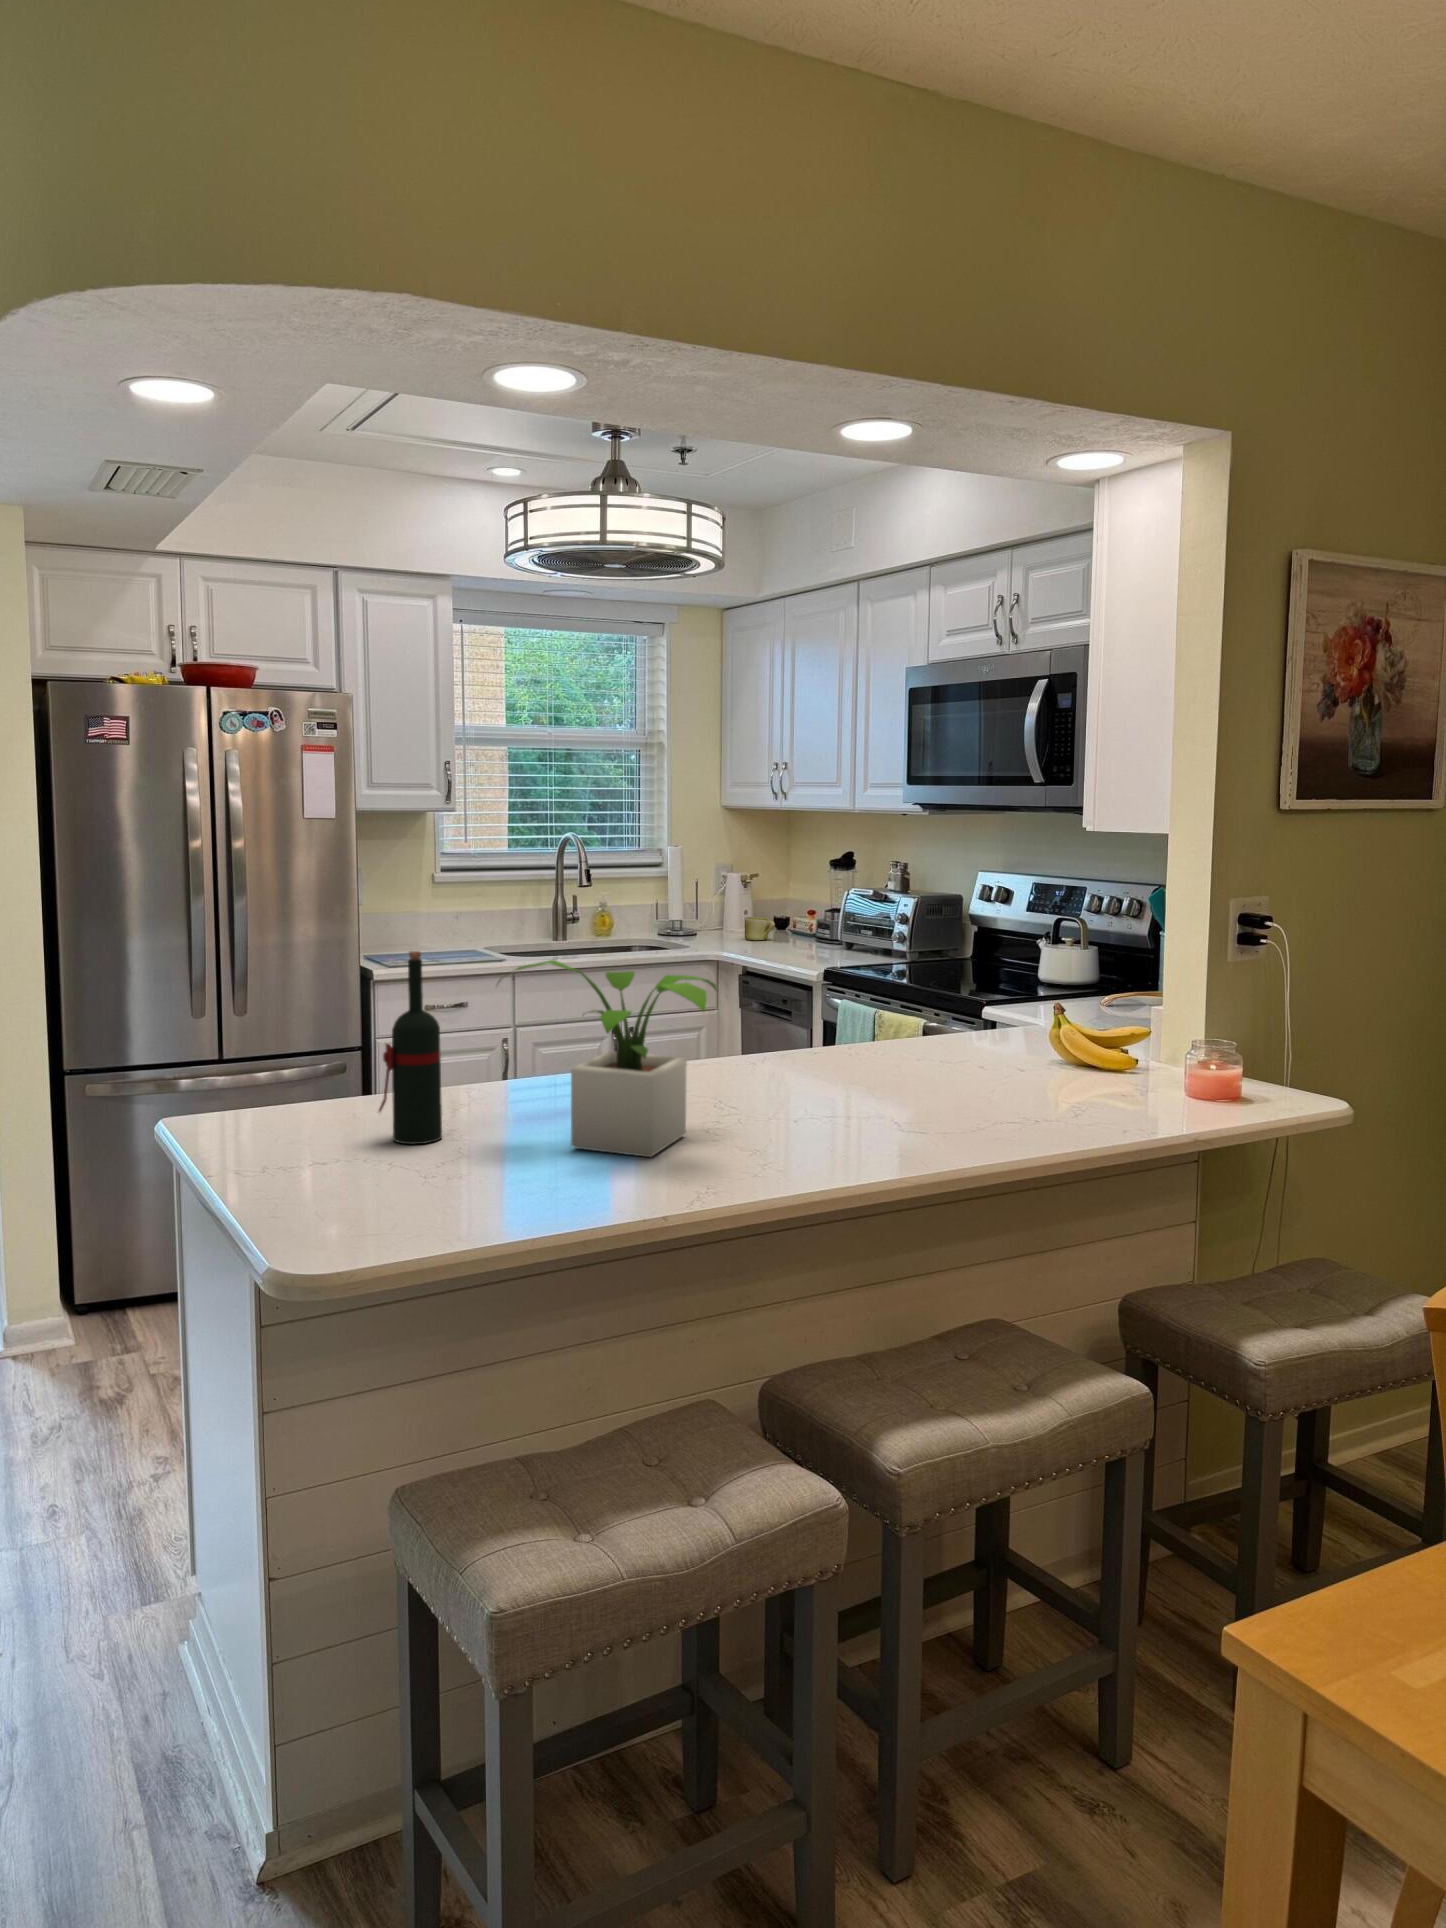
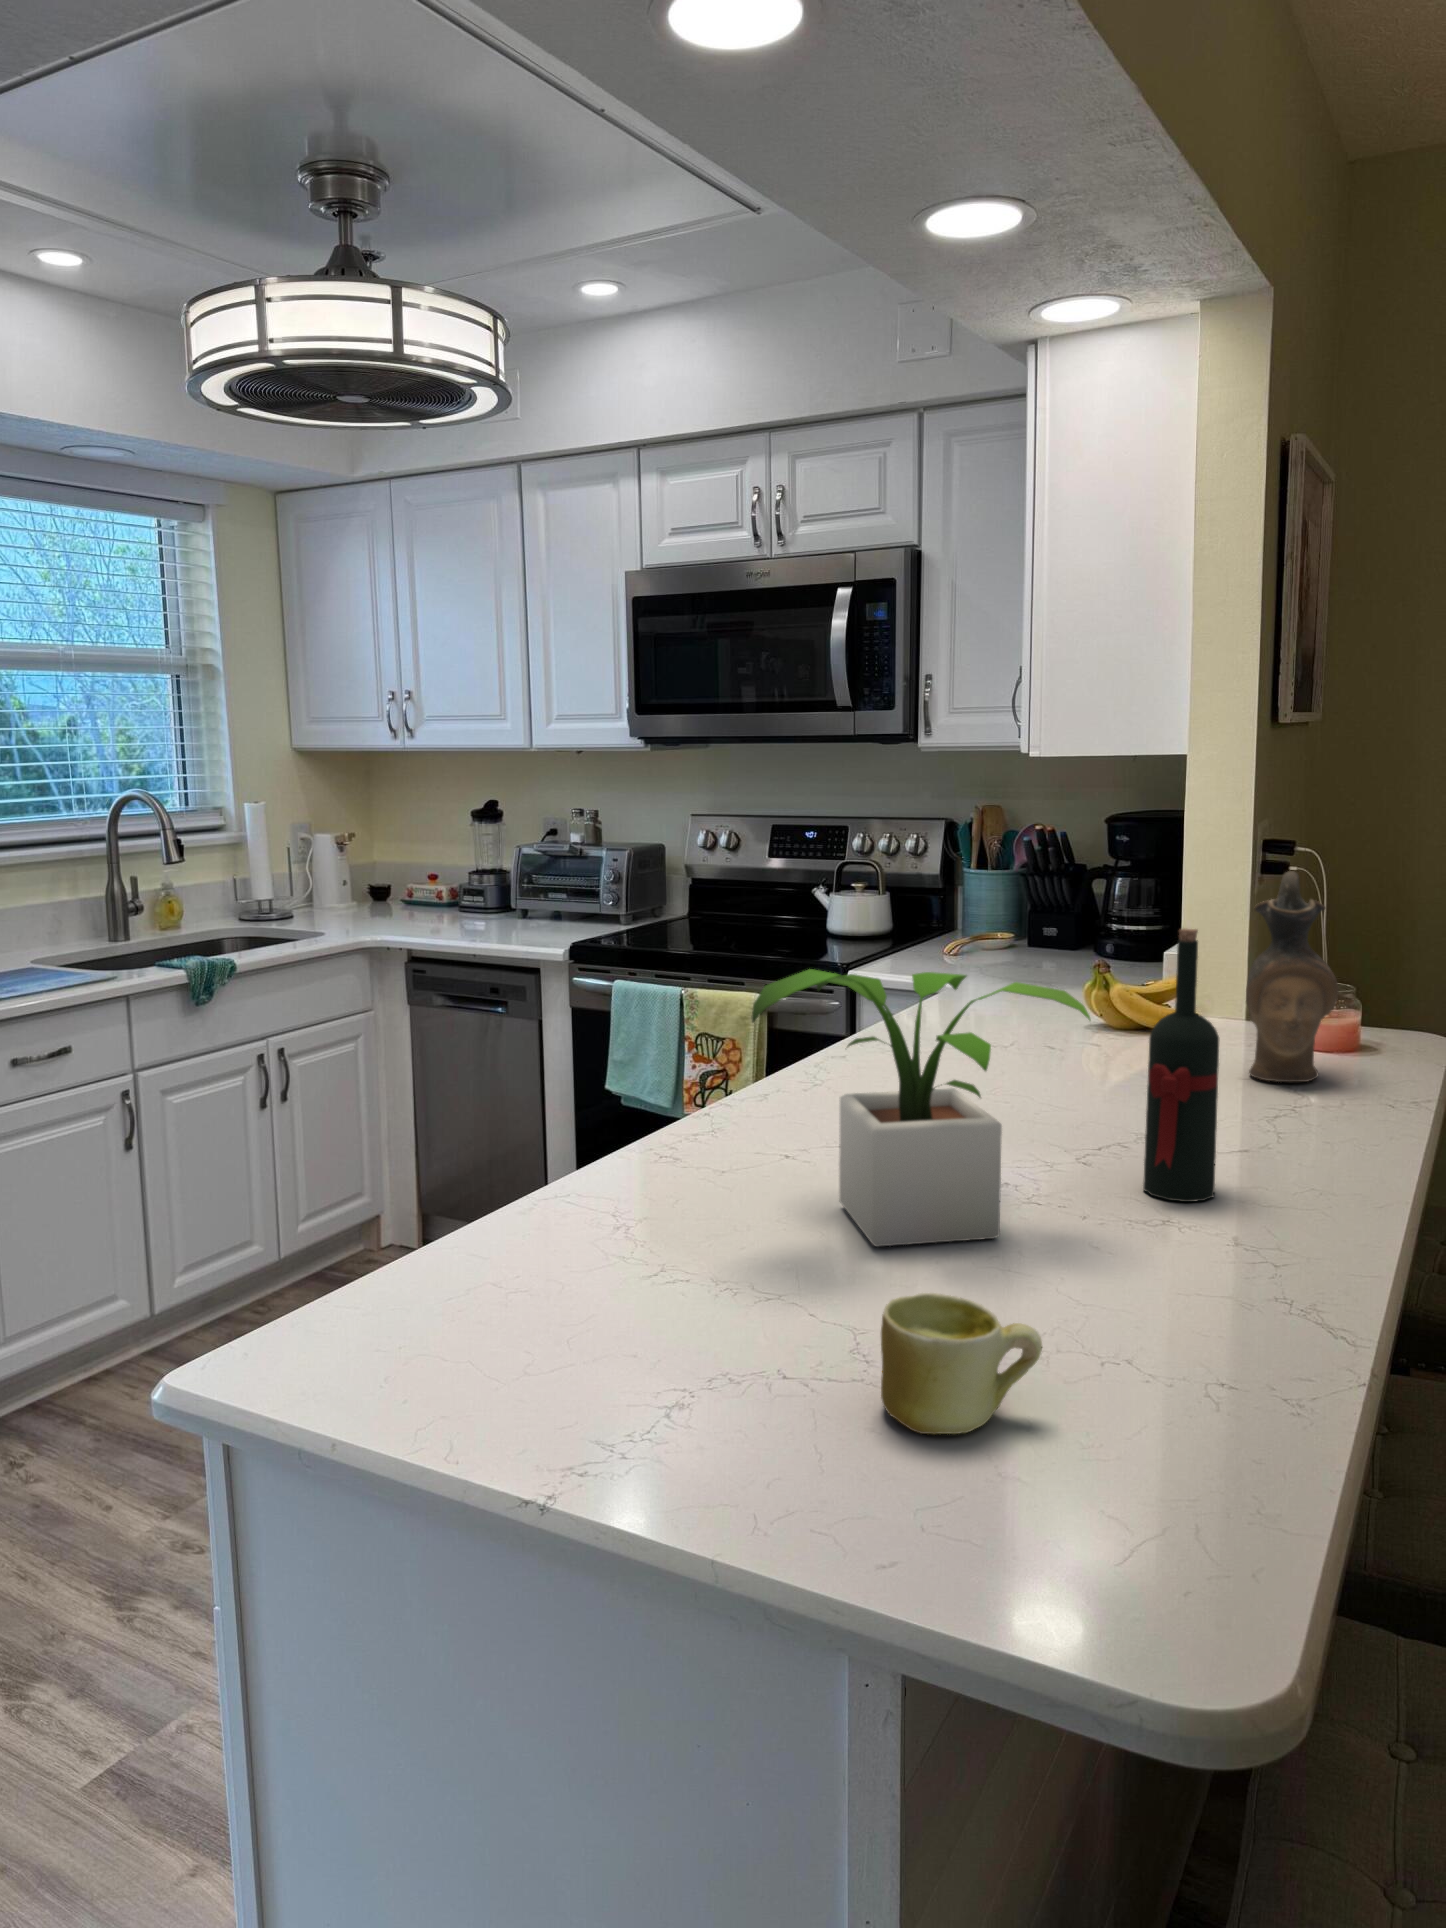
mug: present [745,917,775,940] -> present [881,1293,1042,1434]
ceramic pitcher: none [1079,935,1160,1116] -> present [1246,871,1339,1082]
wine bottle: present [379,951,442,1144] -> present [1143,929,1219,1202]

